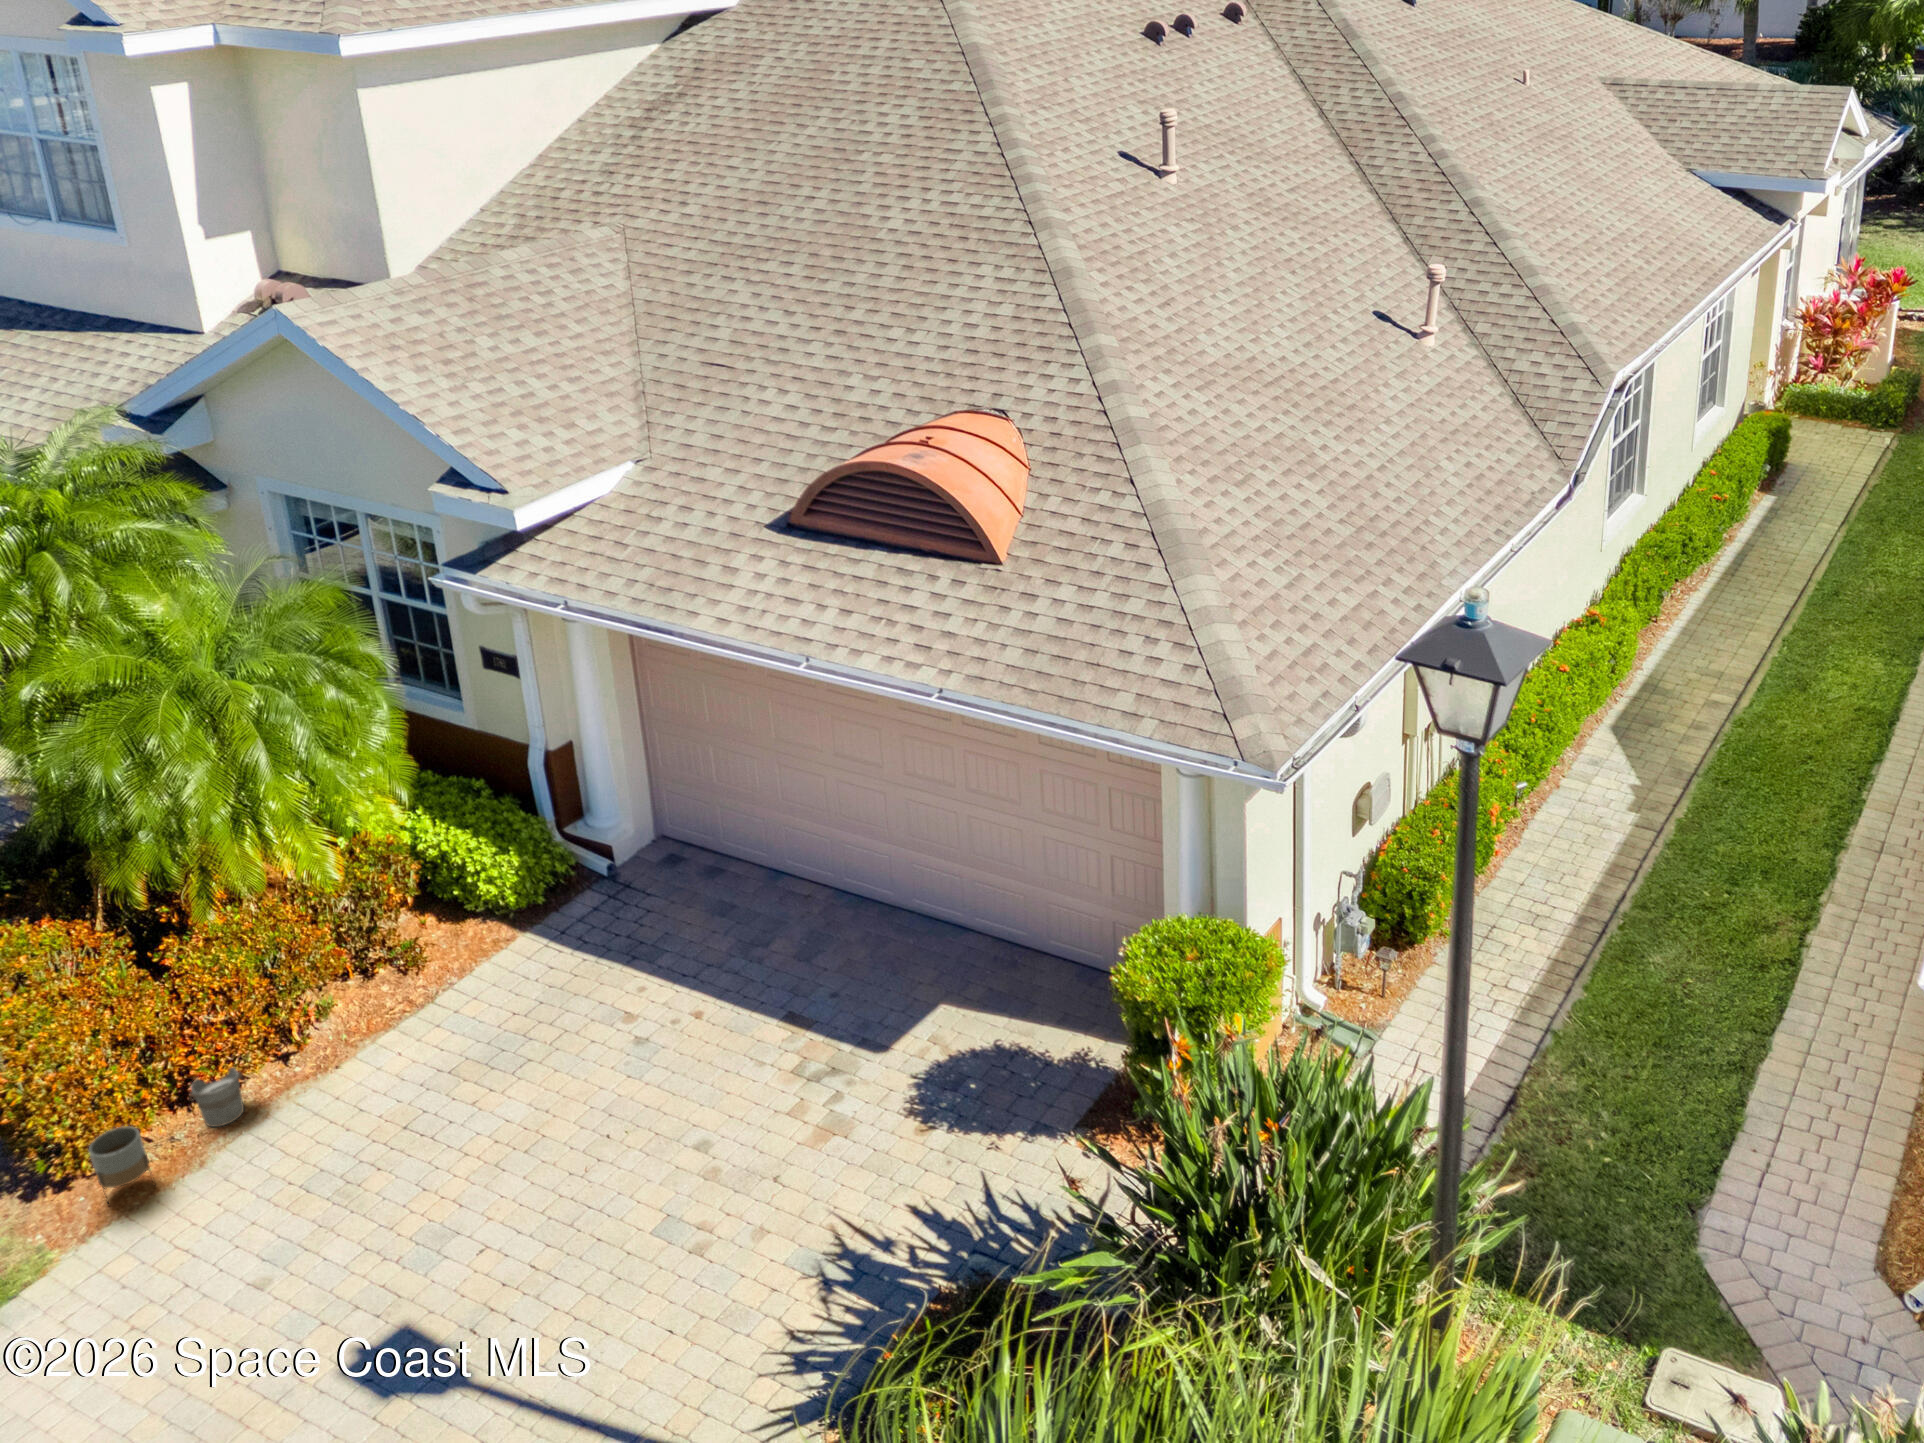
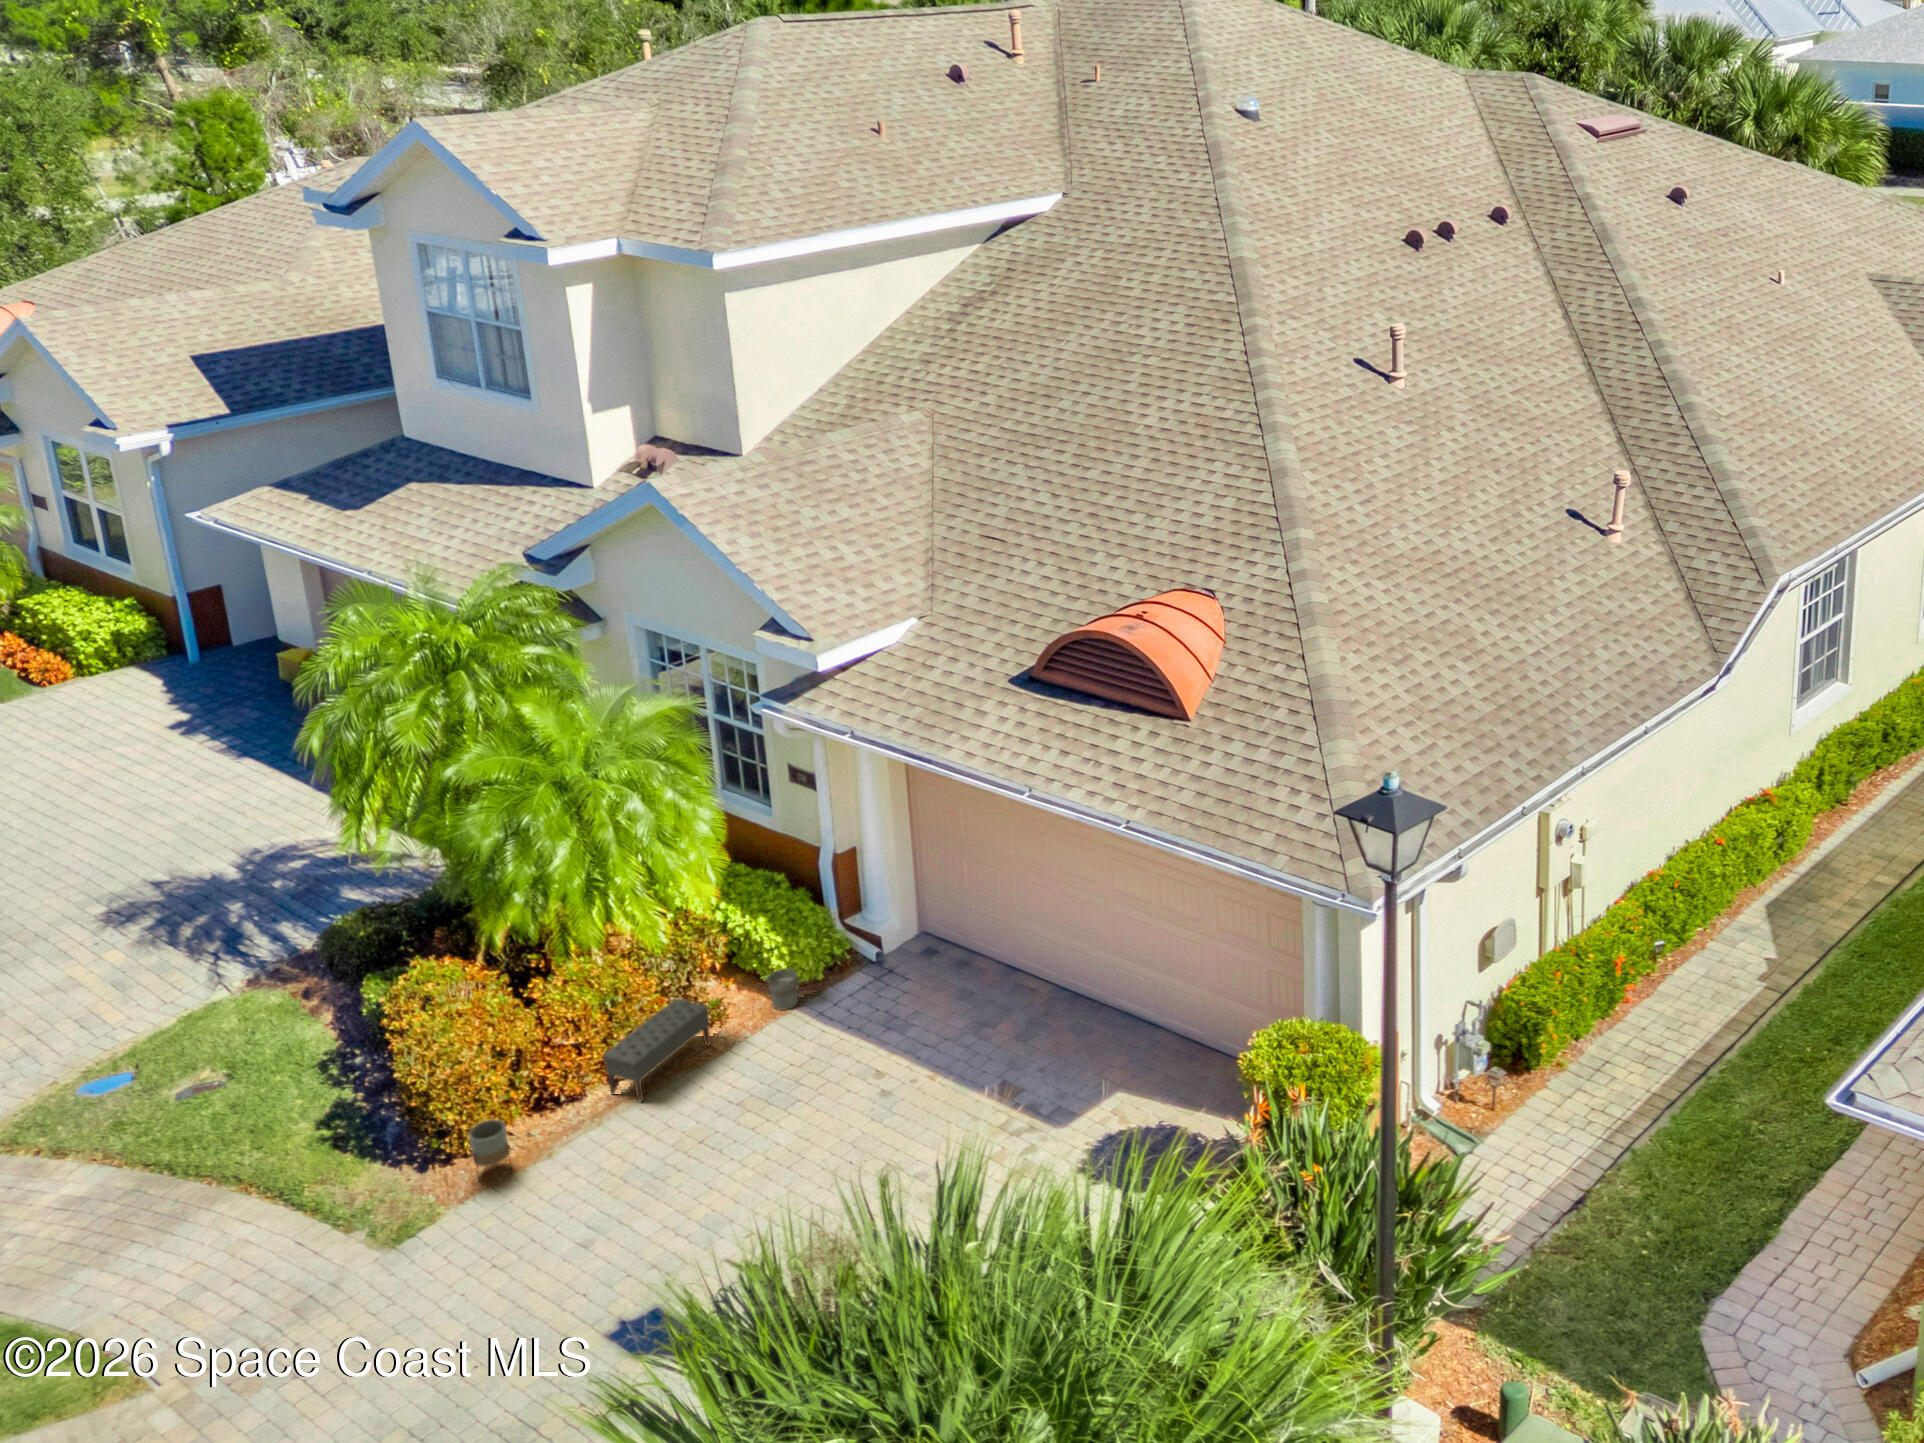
bench: none [268,945,412,1078] -> present [603,999,711,1102]
bucket: present [190,1068,244,1127] -> present [766,969,799,1010]

